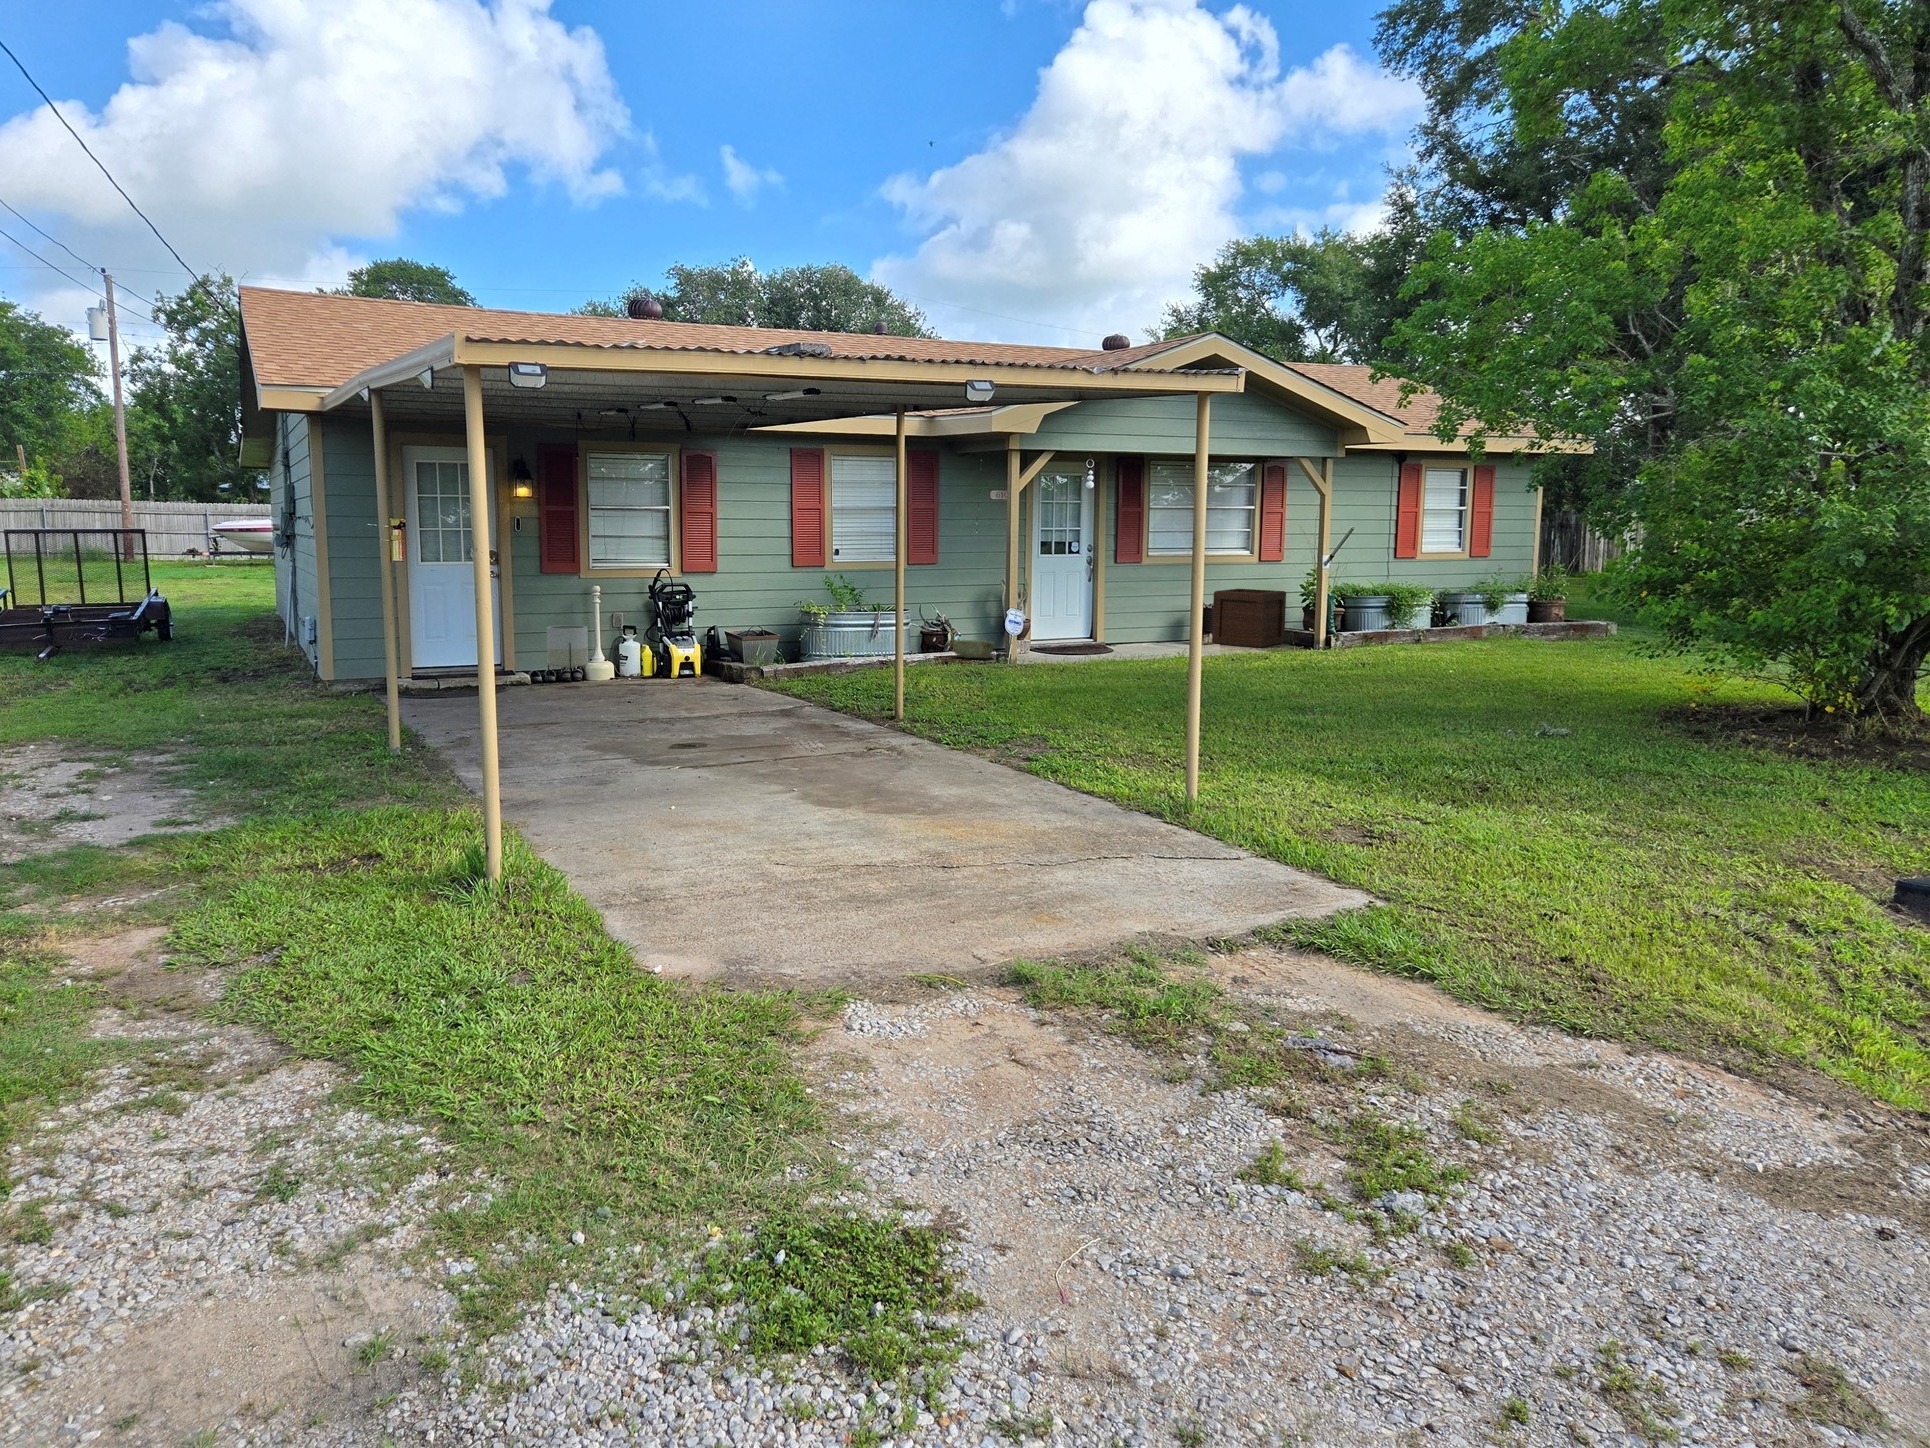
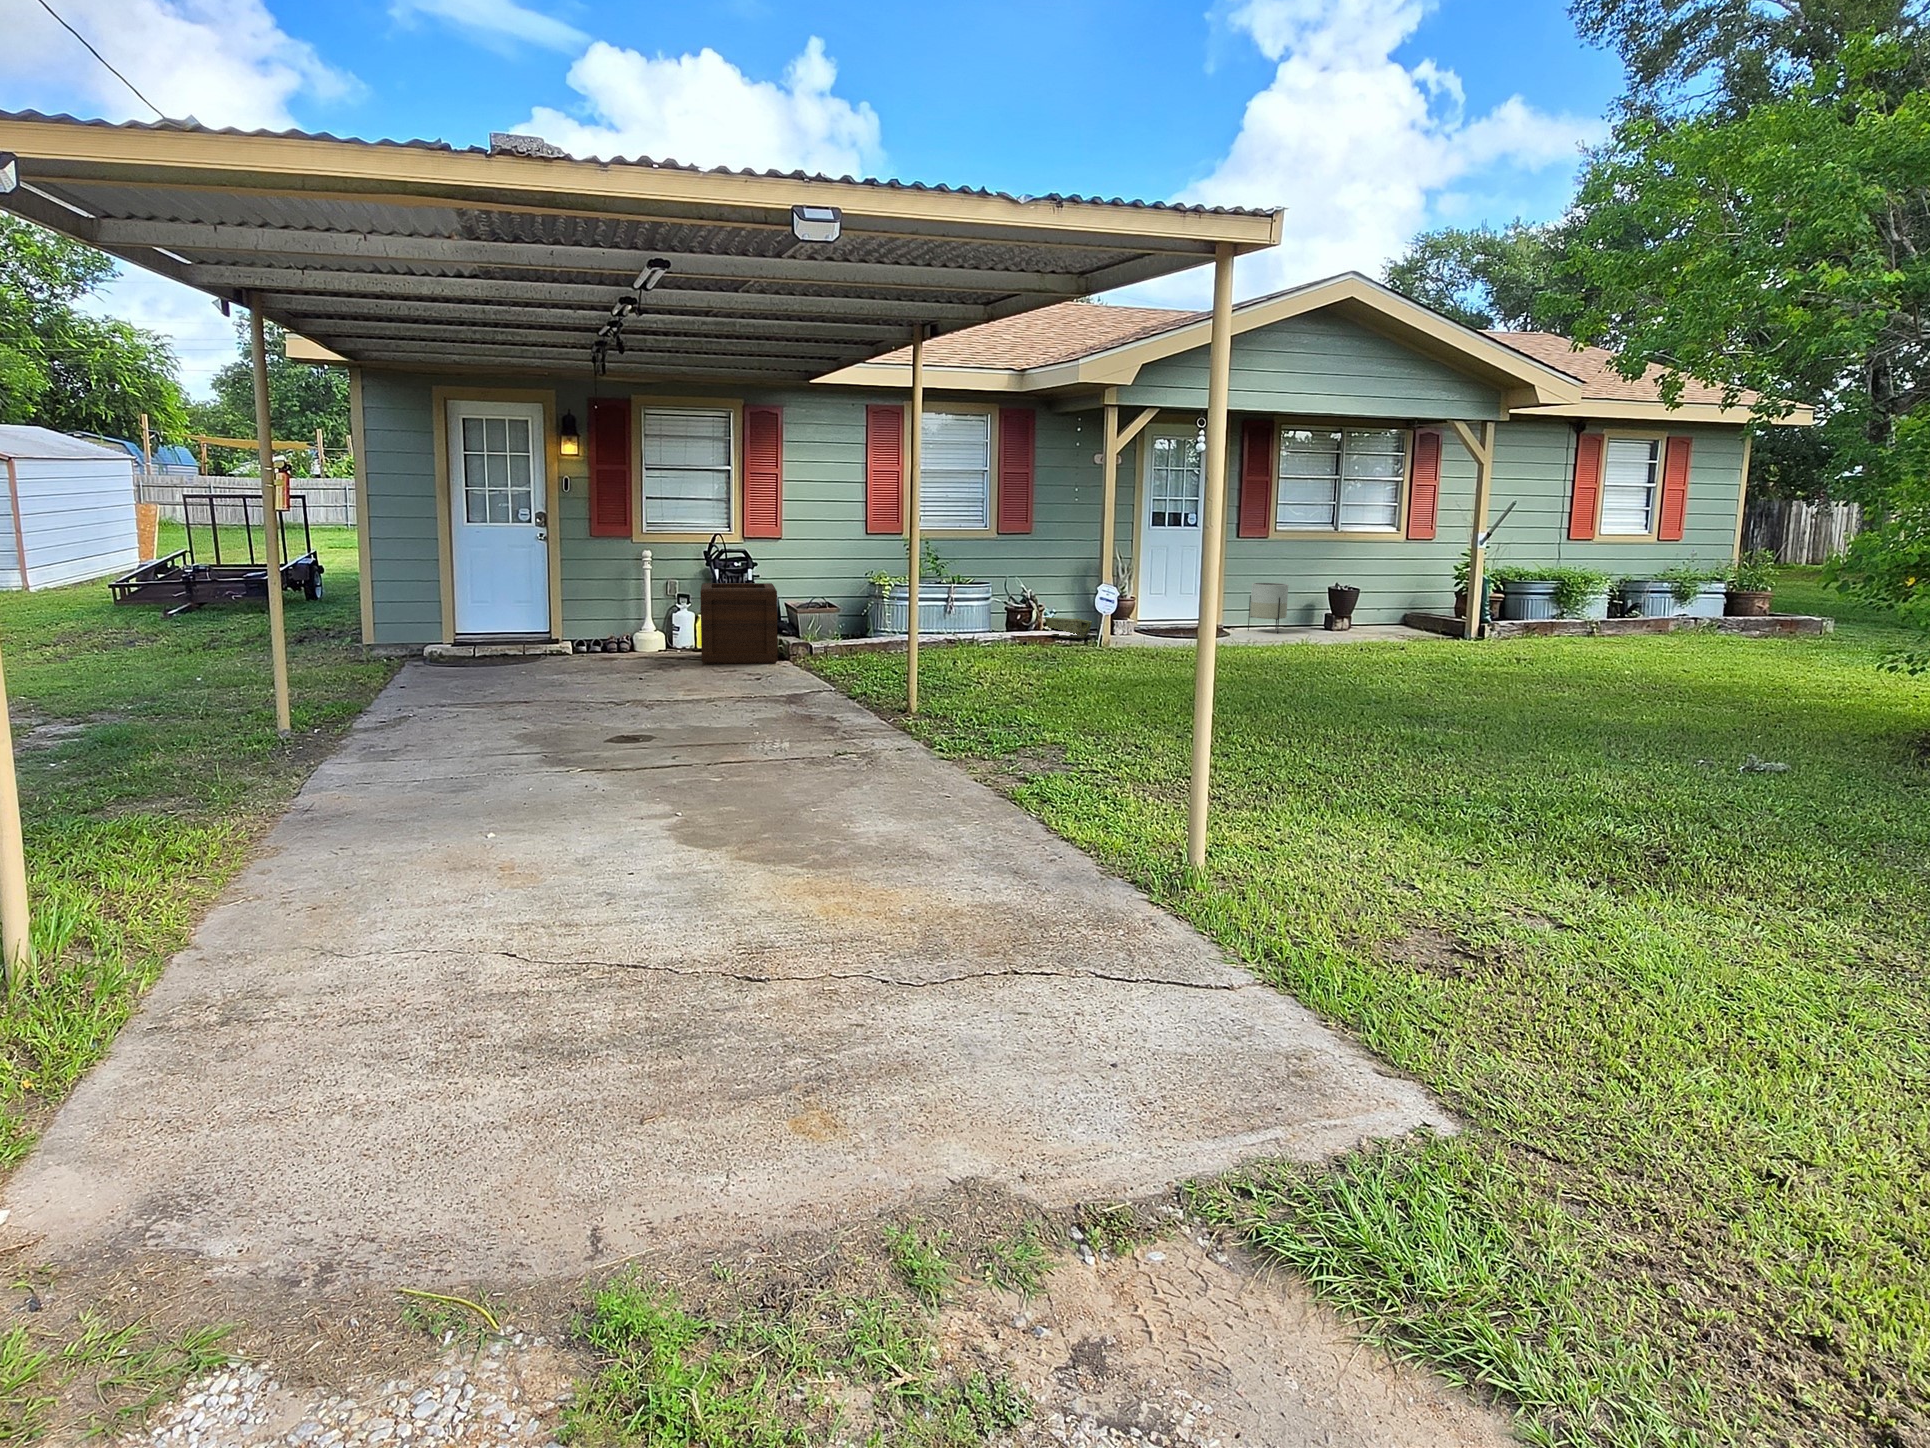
wooden crate: present [1212,589,1286,648] -> present [700,583,778,664]
planter: present [547,625,588,683] -> present [1248,583,1288,634]

